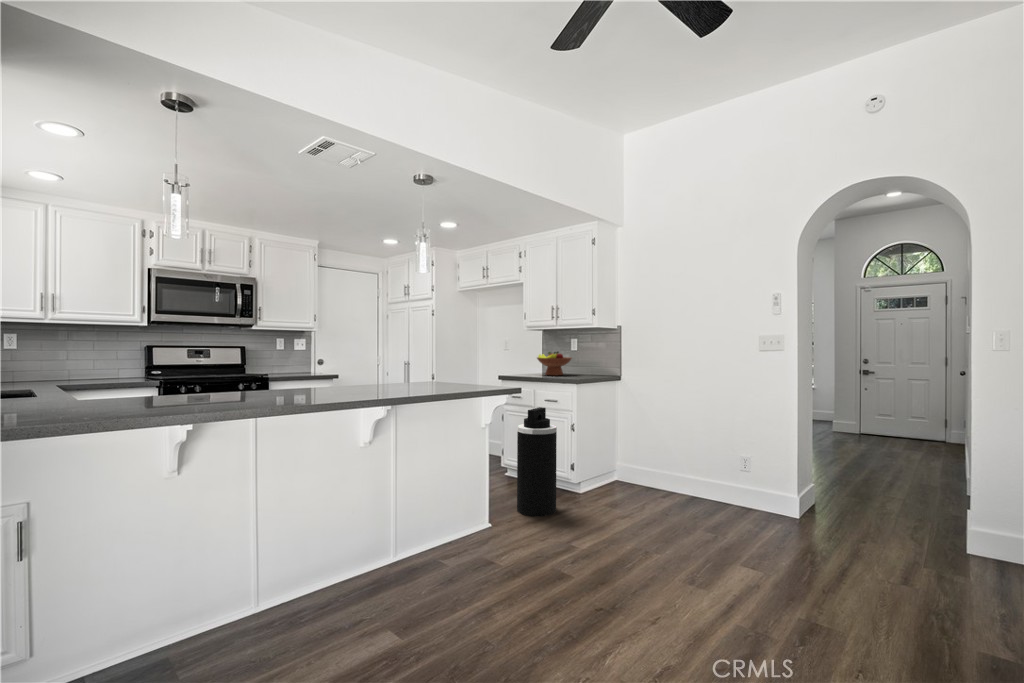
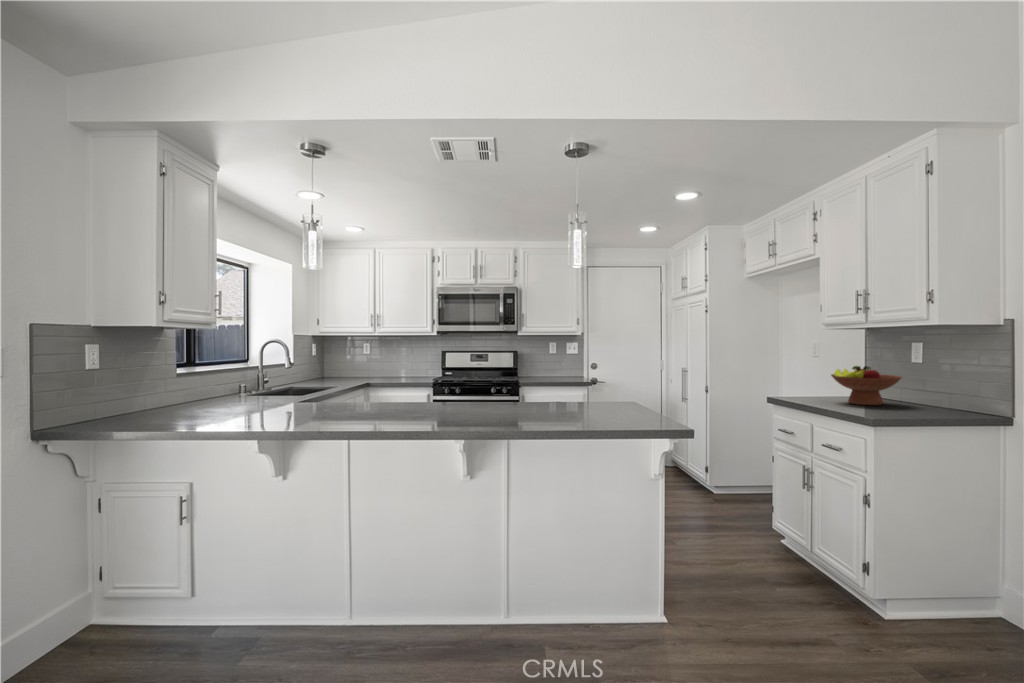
trash can: present [517,407,557,517] -> none [736,459,807,637]

